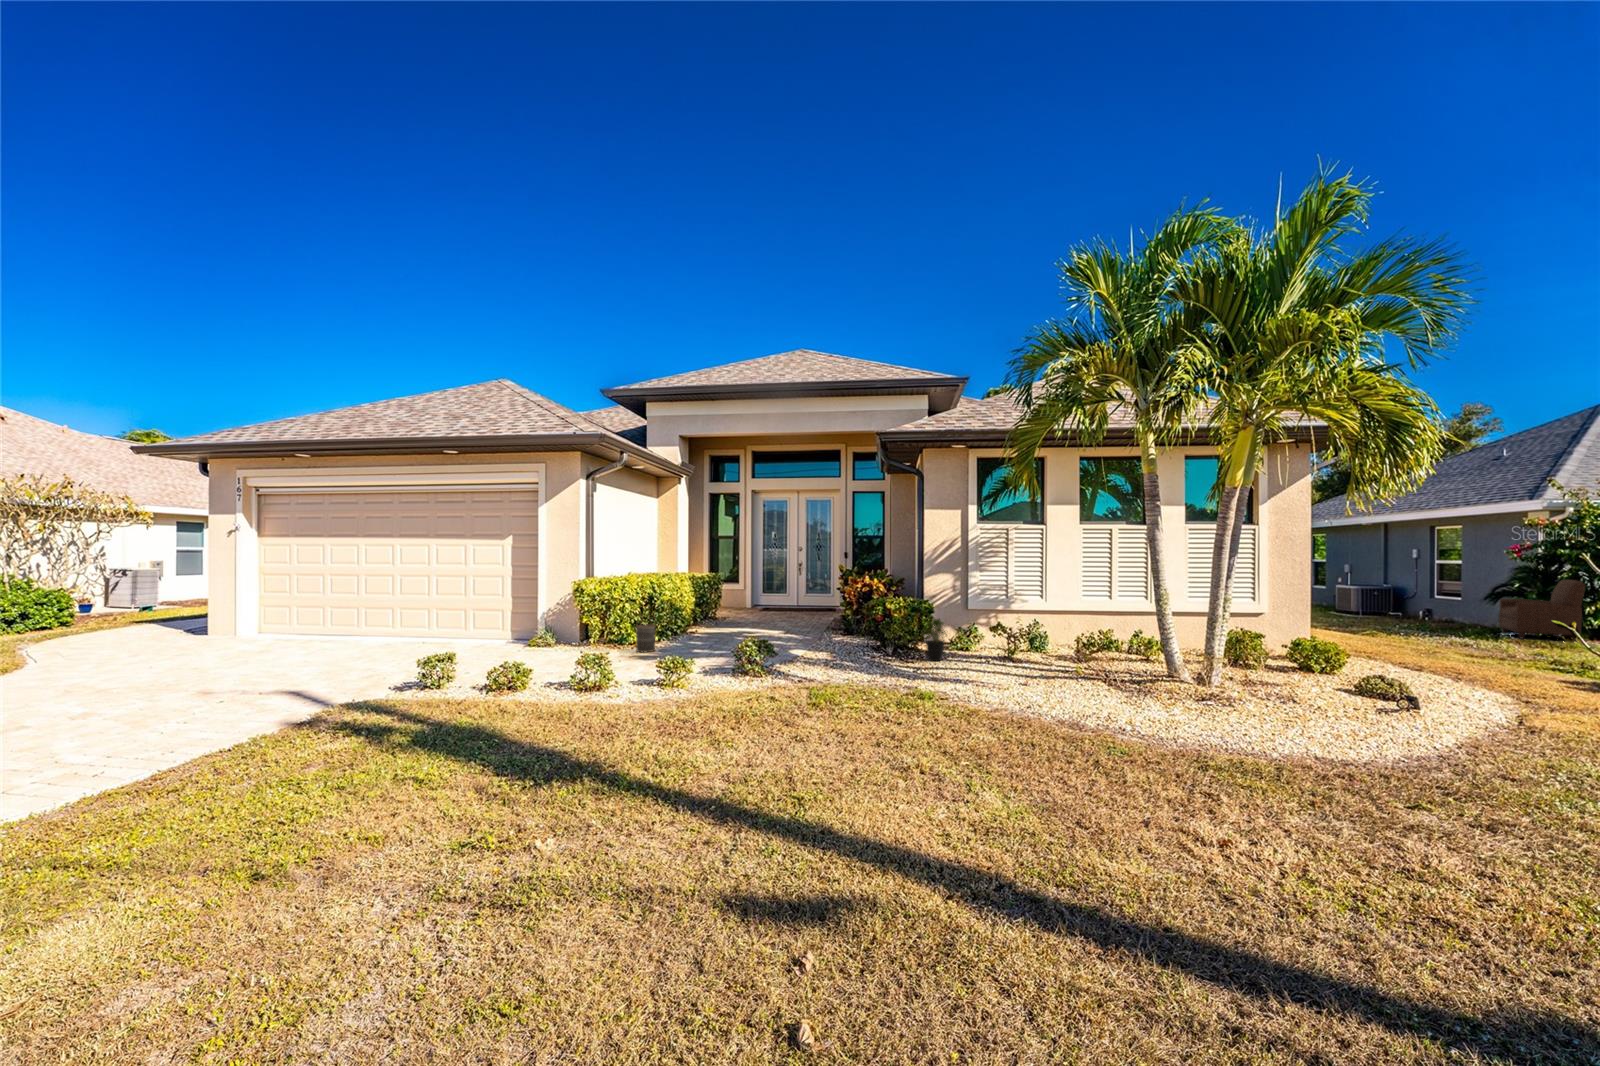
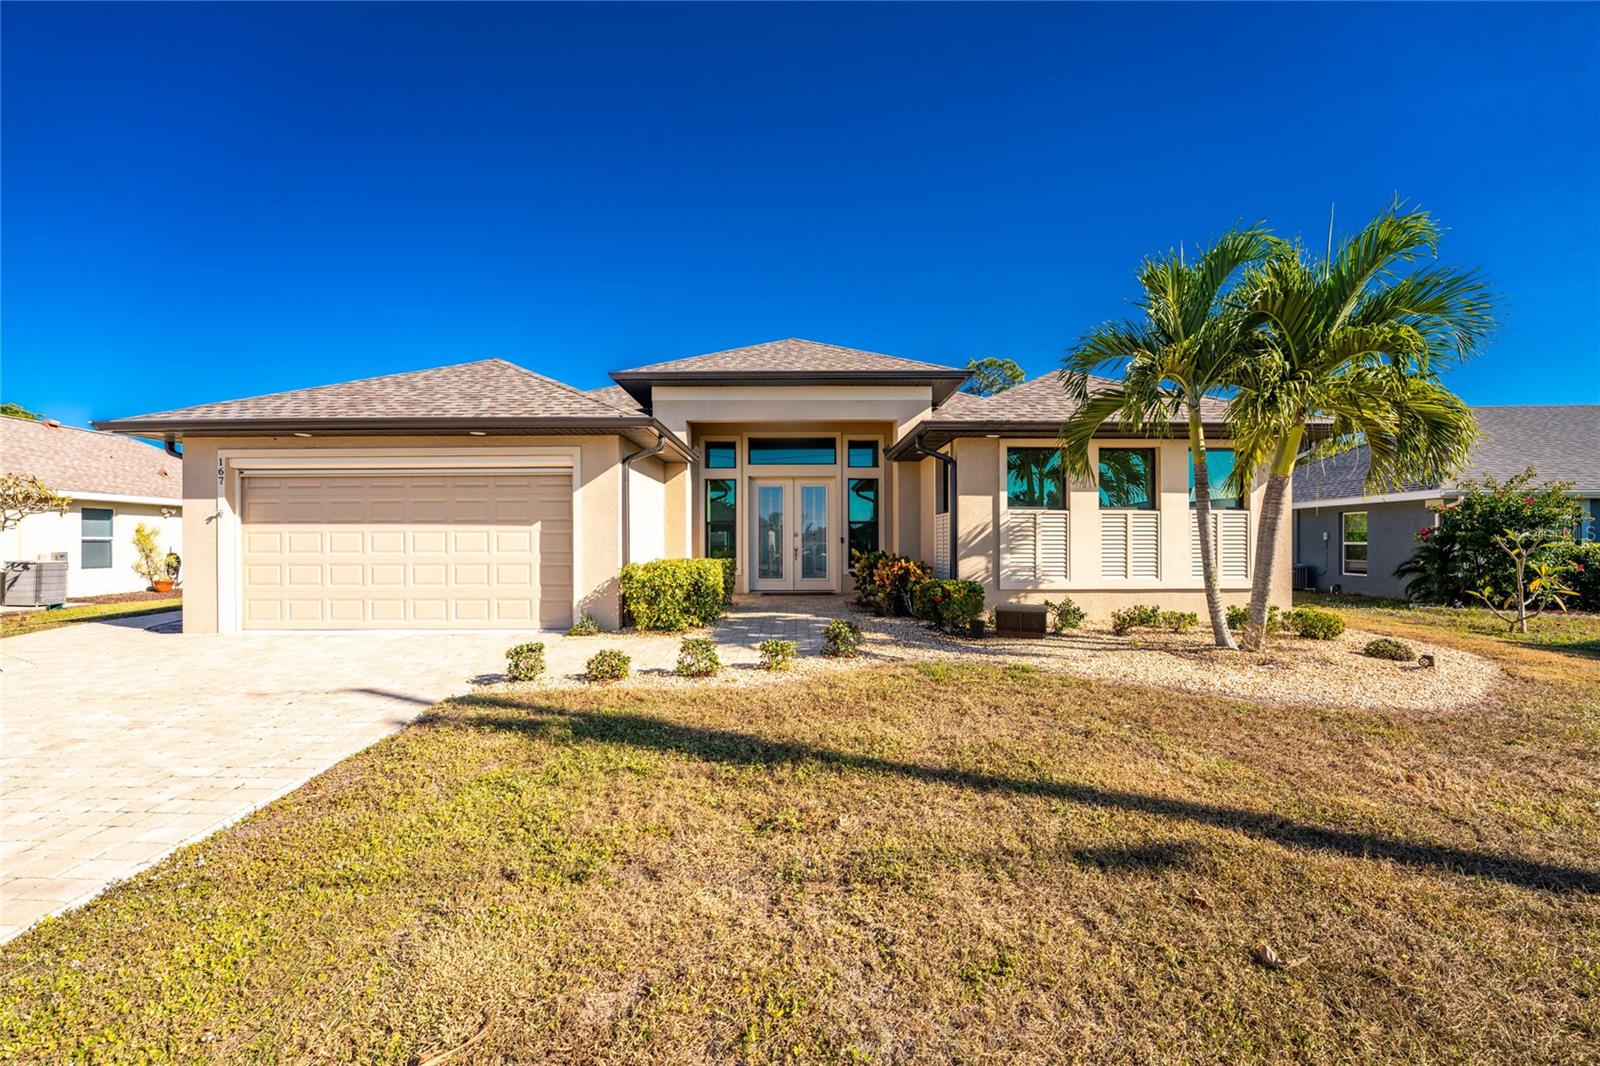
chair: present [1499,580,1585,642] -> none [1409,557,1477,609]
basket: present [636,624,655,652] -> none [683,599,703,638]
bench: none [958,624,1017,663] -> present [995,603,1047,638]

